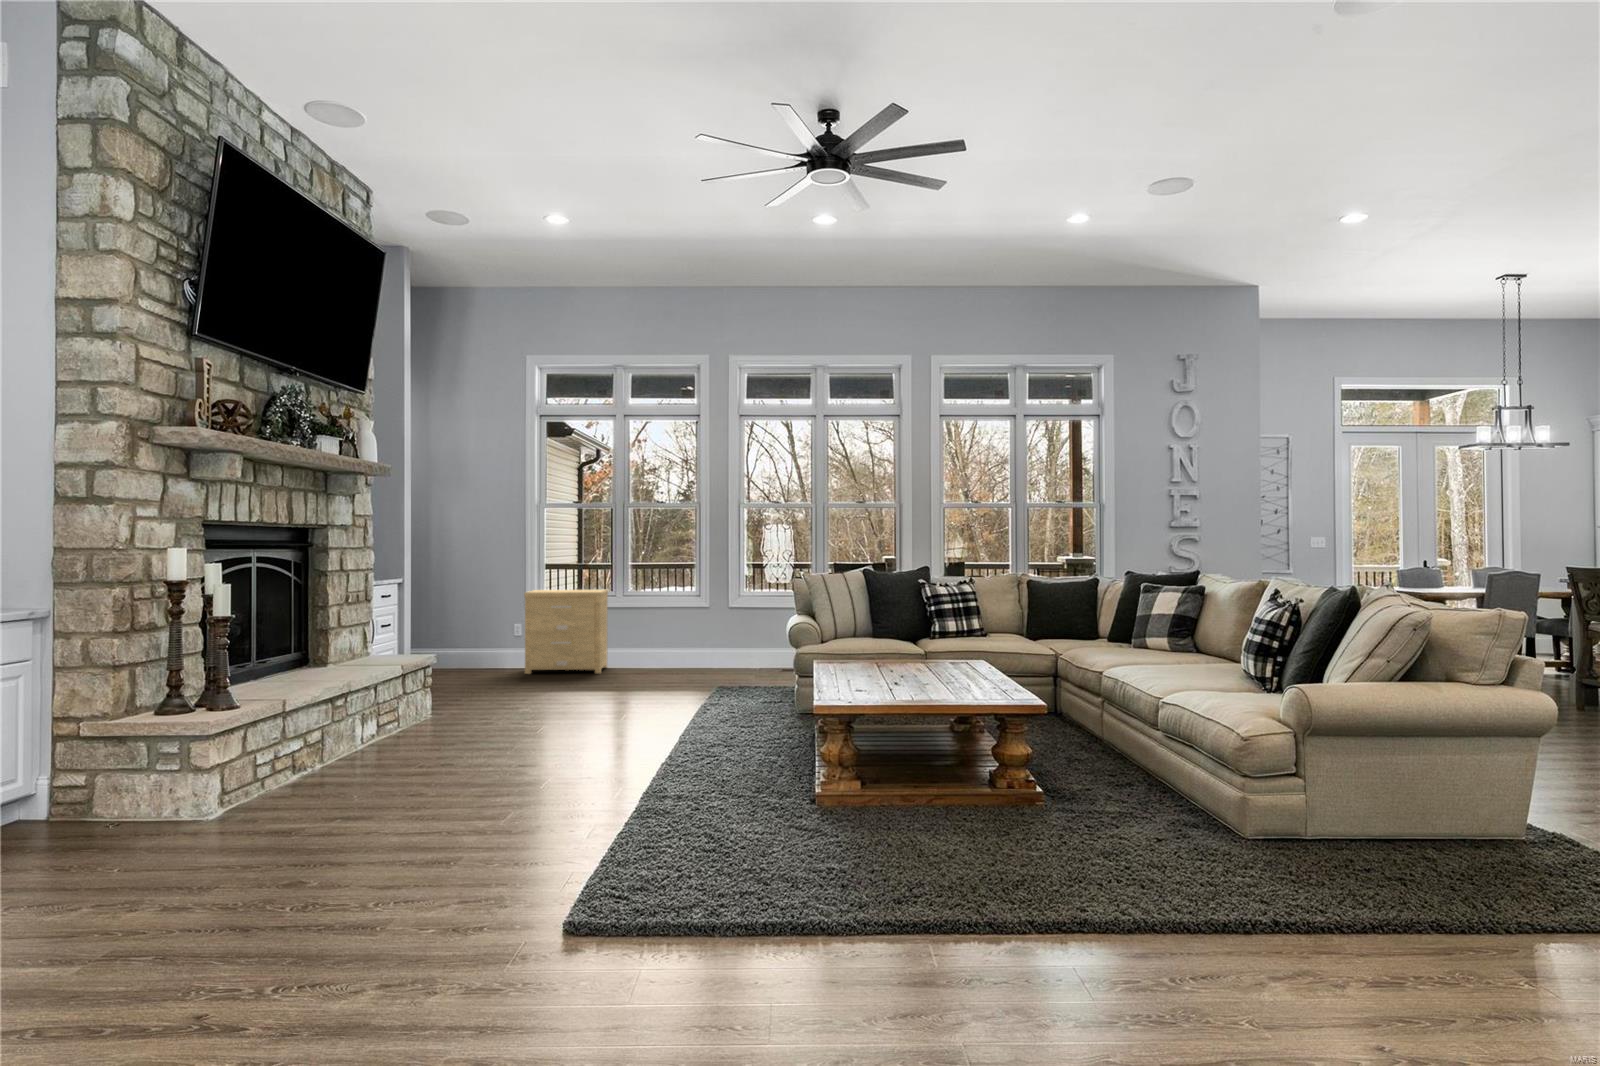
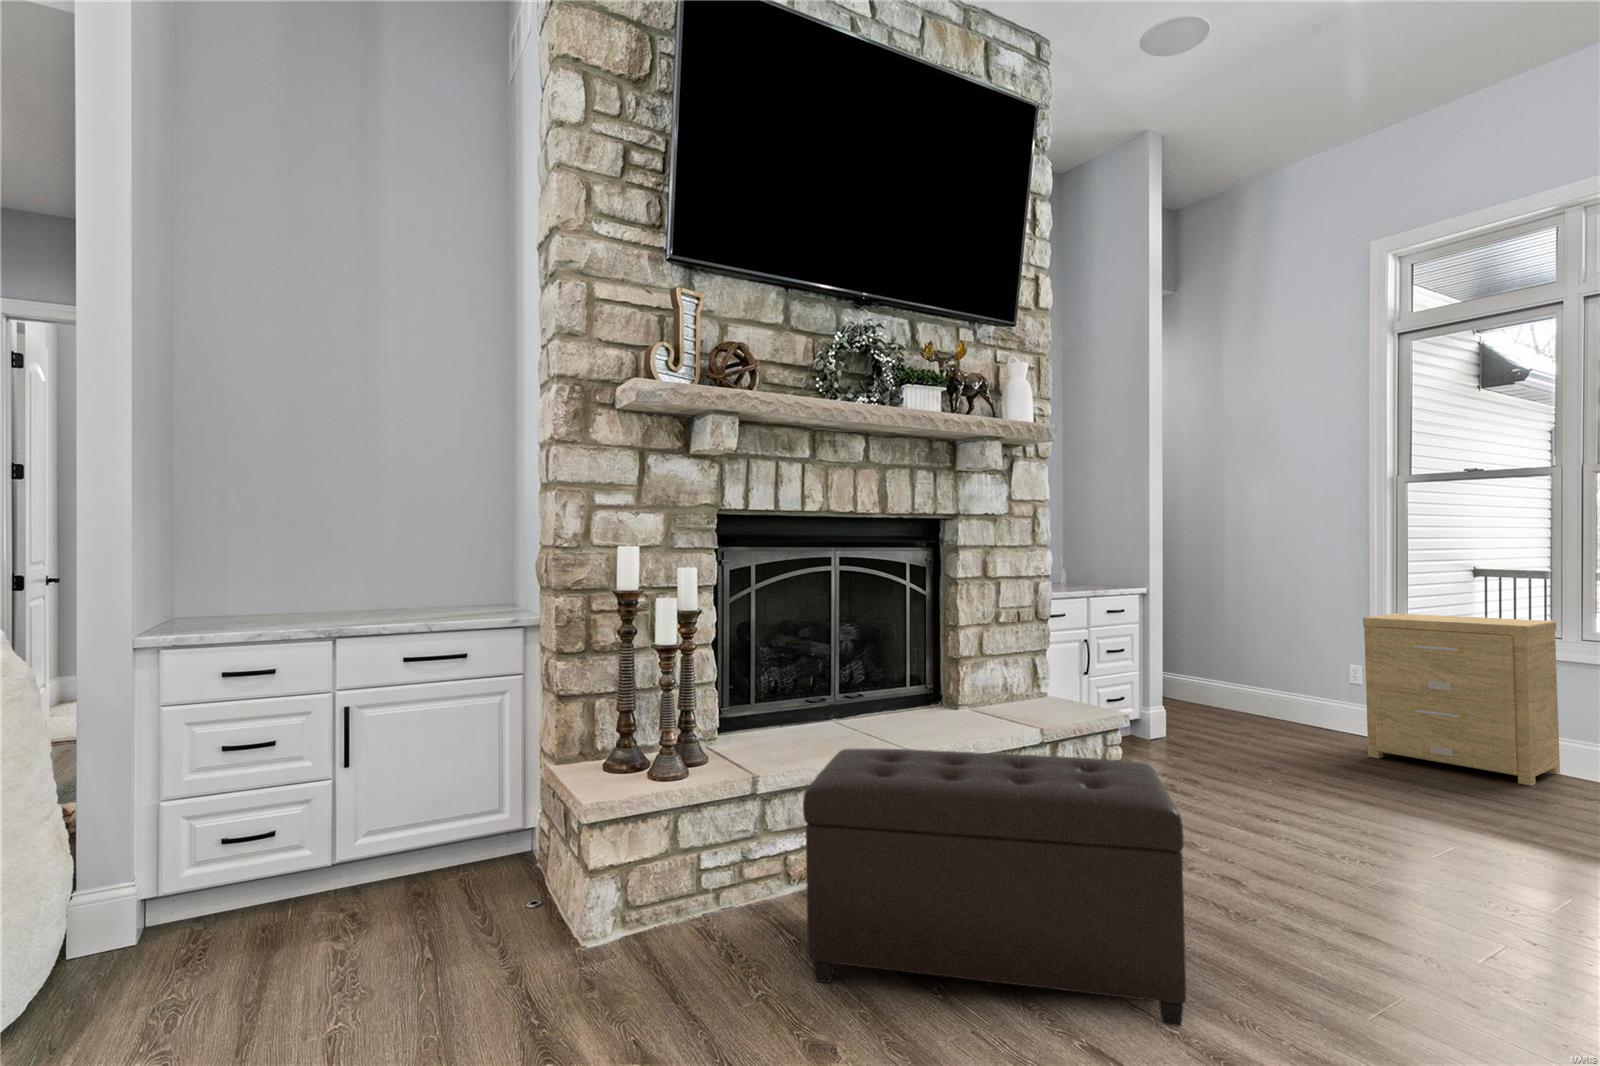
ottoman: none [341,658,548,789] -> present [803,748,1186,1026]

